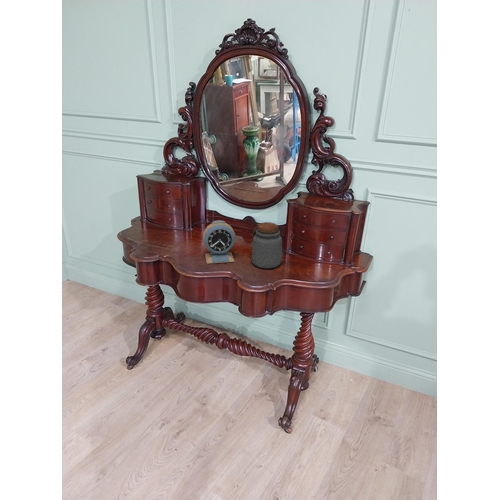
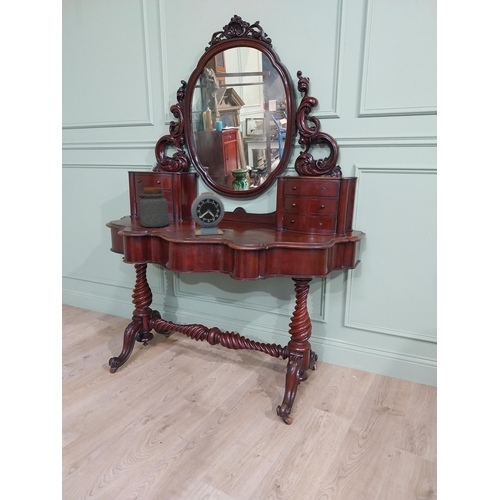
jar: present [252,222,282,268] -> present [140,187,169,227]

